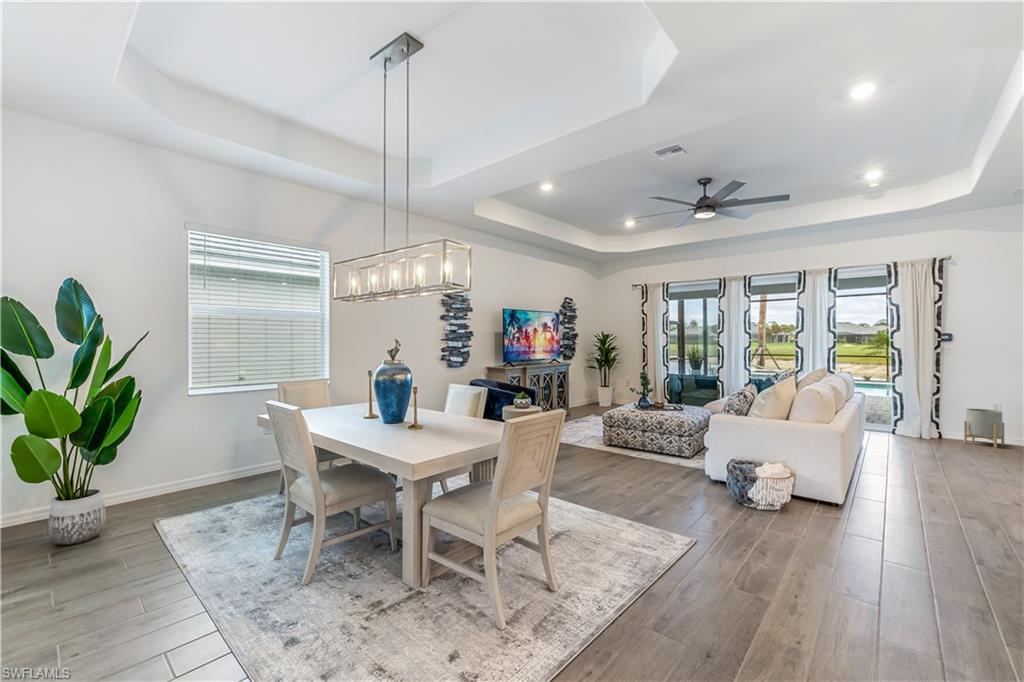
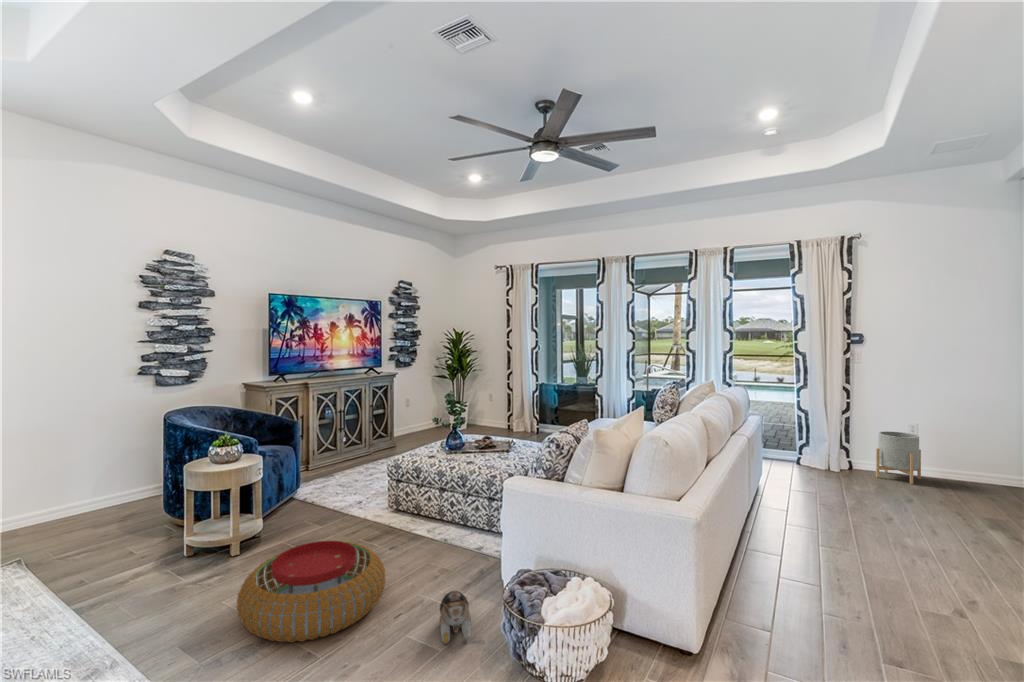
pouf: none [568,449,644,491] -> present [237,541,385,642]
plush toy: none [682,469,708,497] -> present [440,591,471,644]

